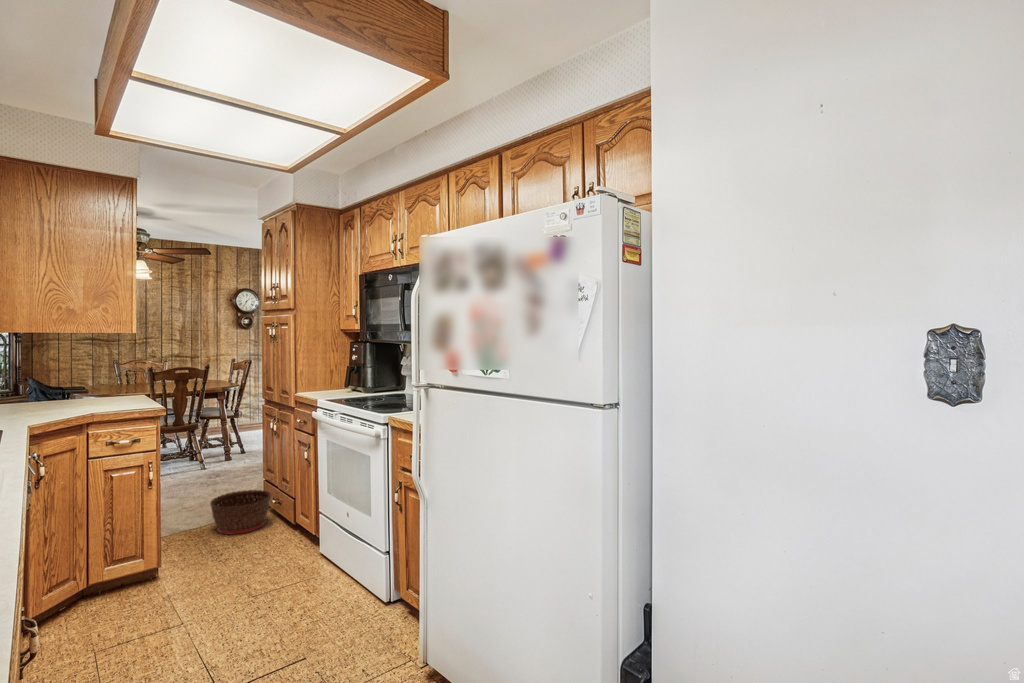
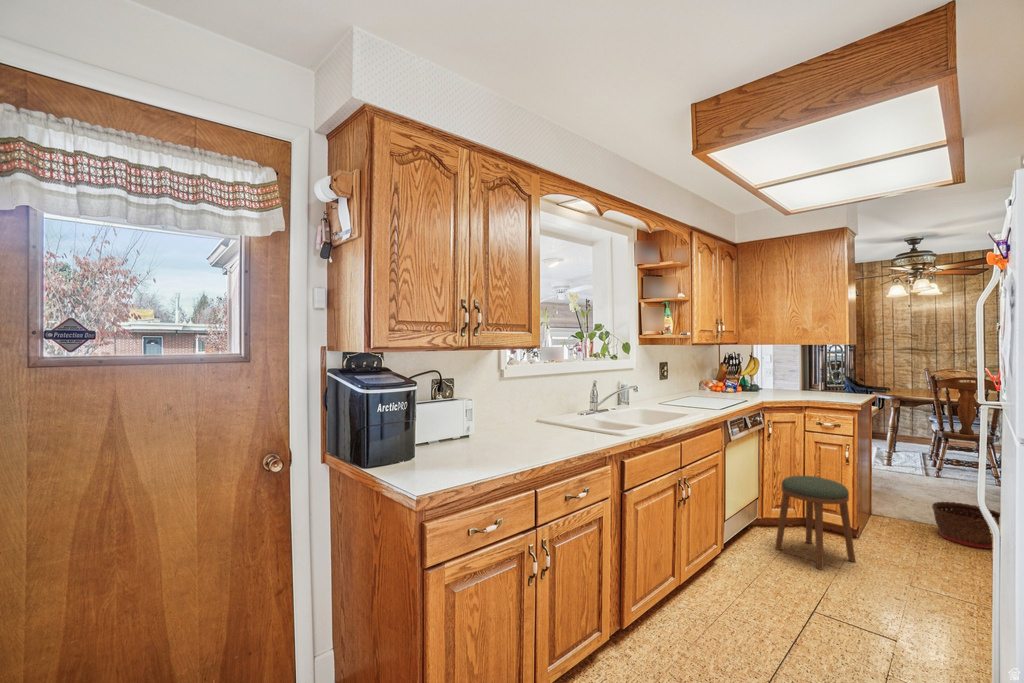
stool: none [81,514,189,654] -> present [775,476,855,570]

